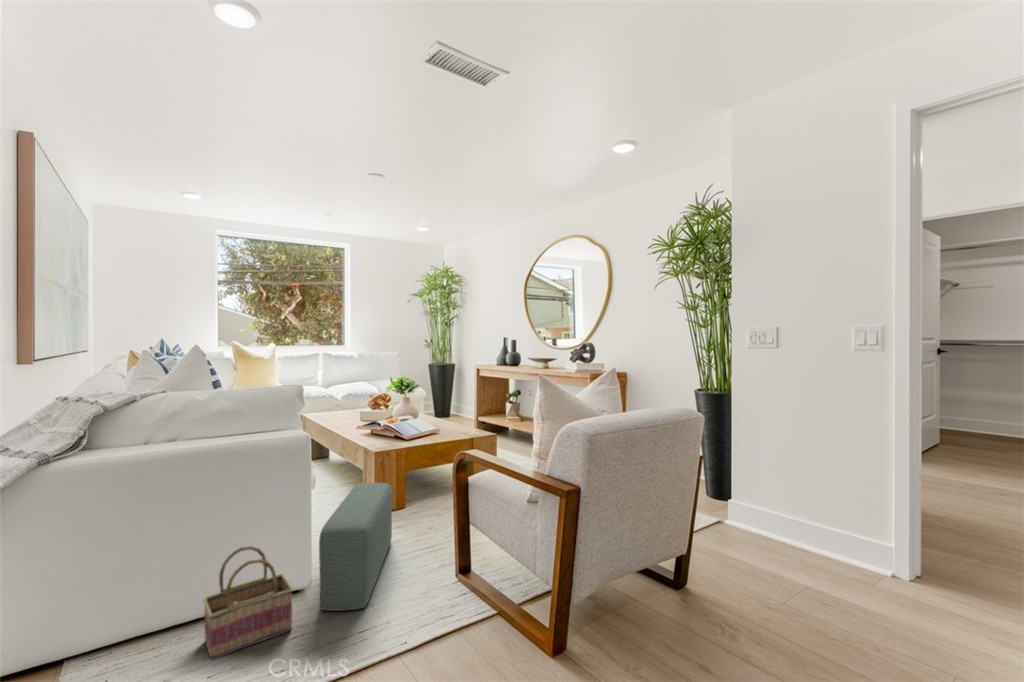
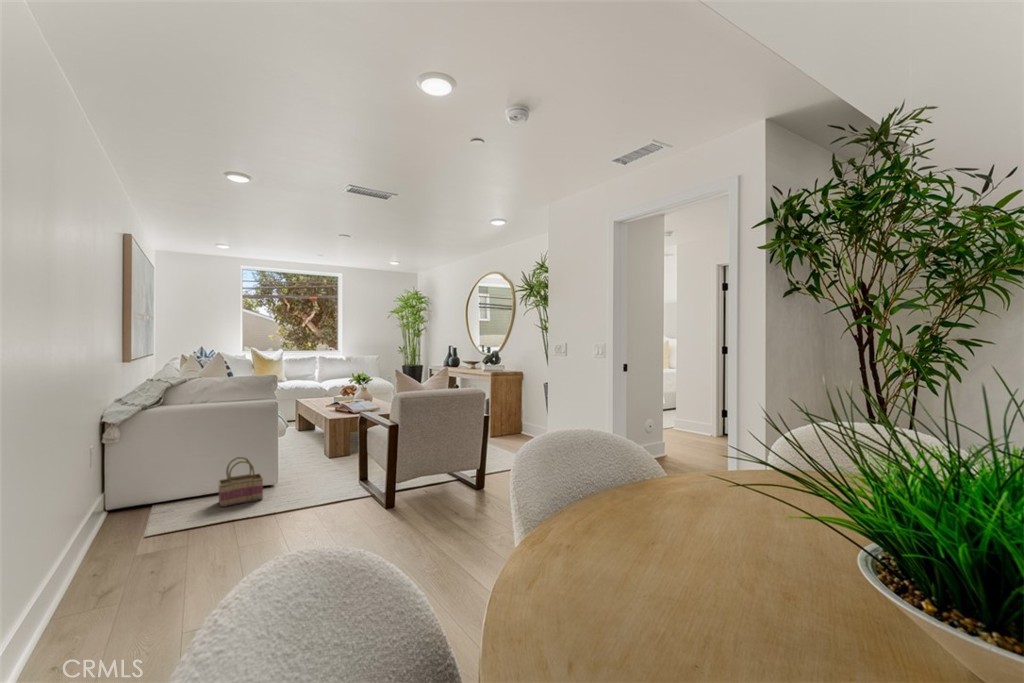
pouf: present [319,483,392,611] -> none [279,434,332,493]

